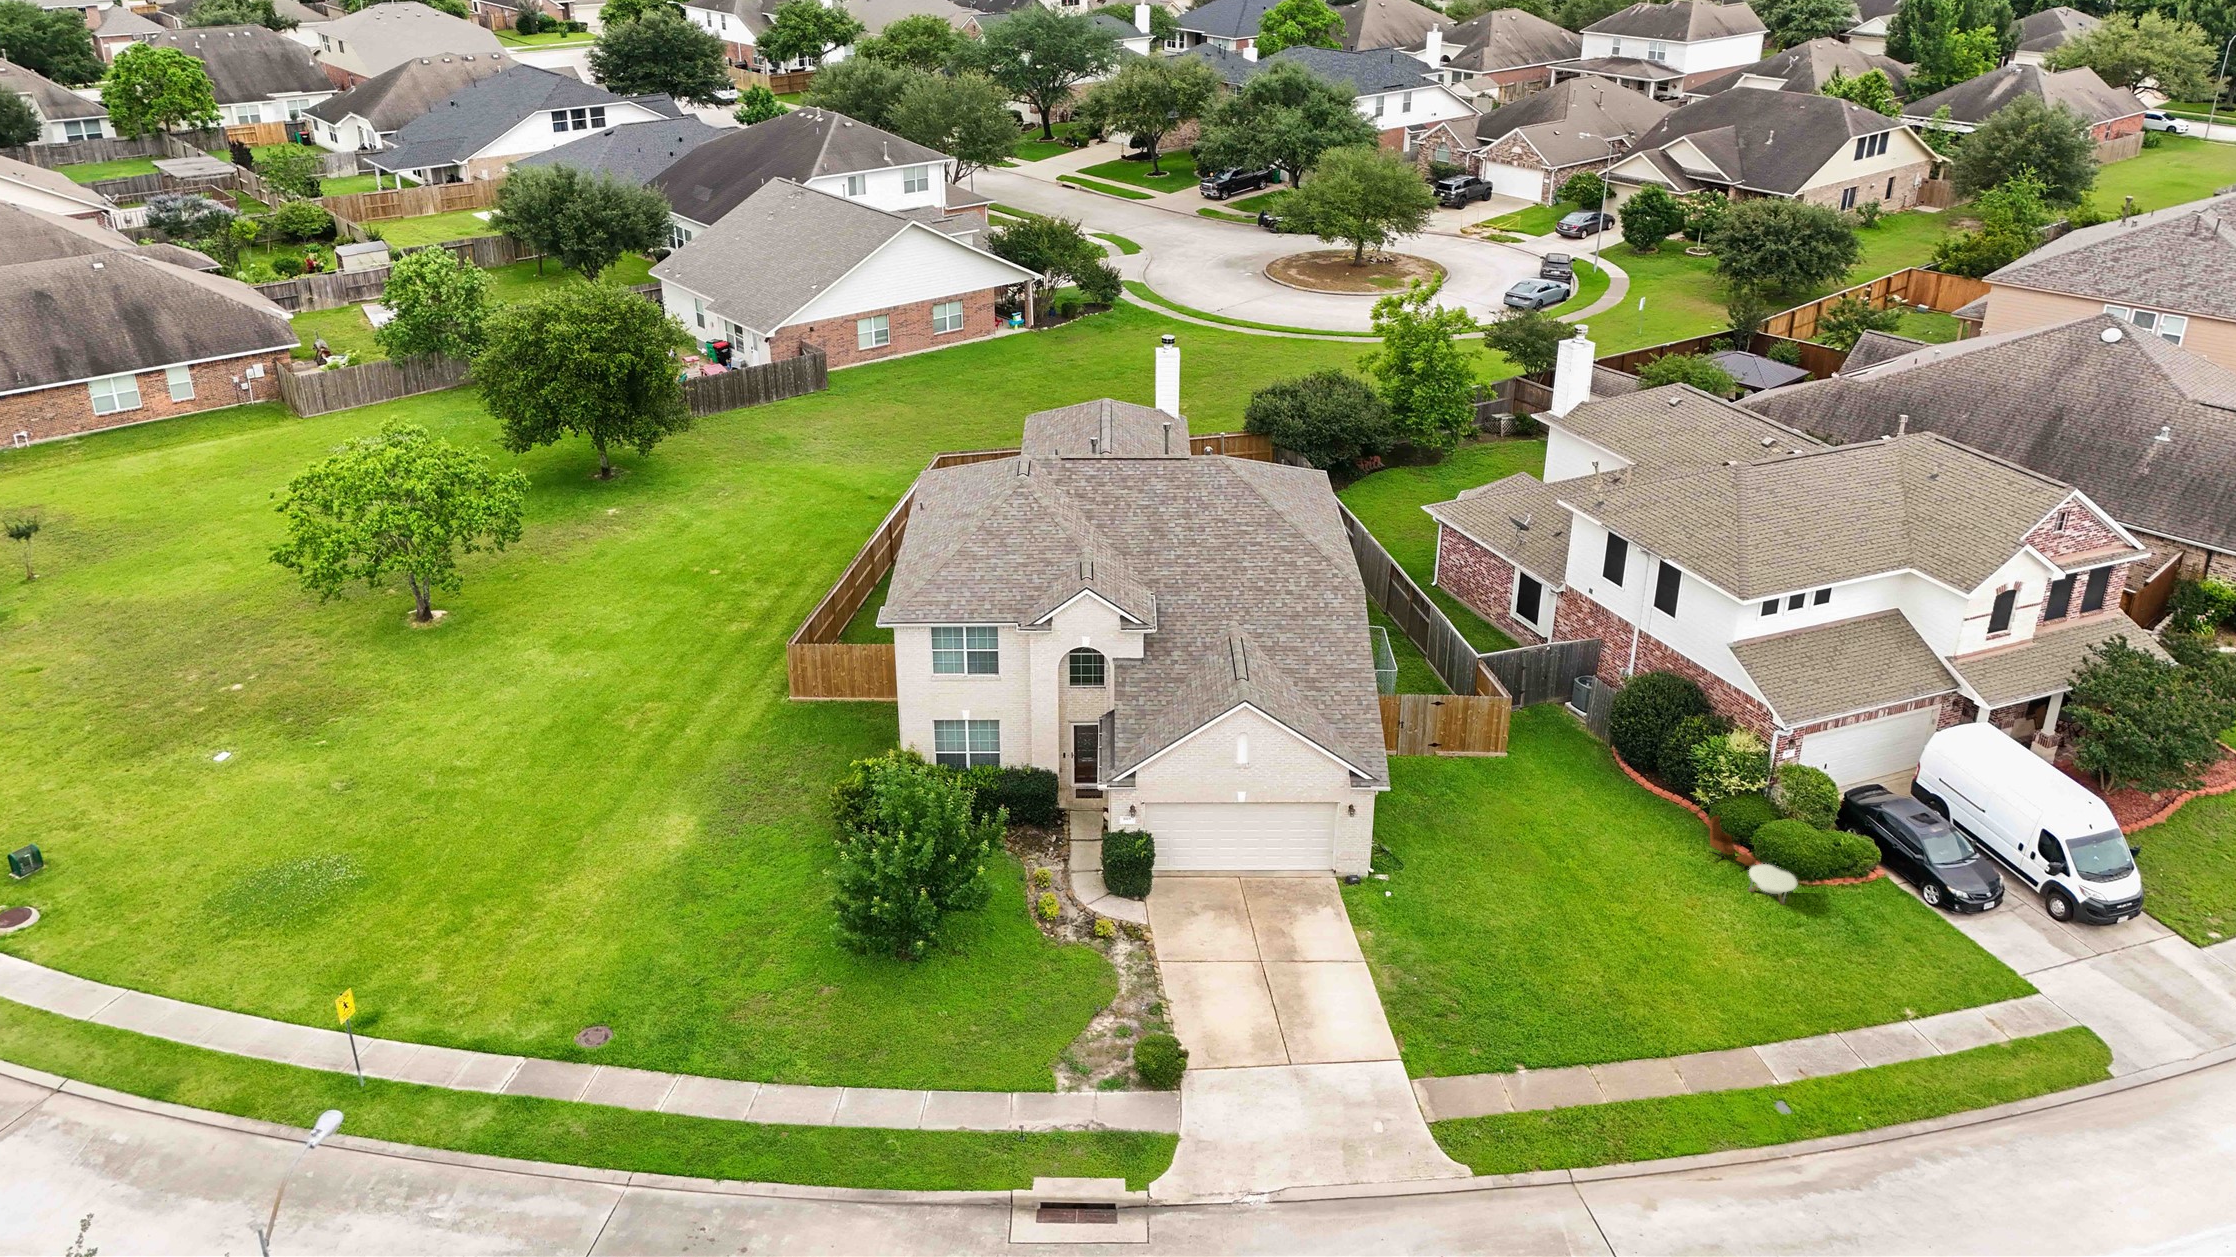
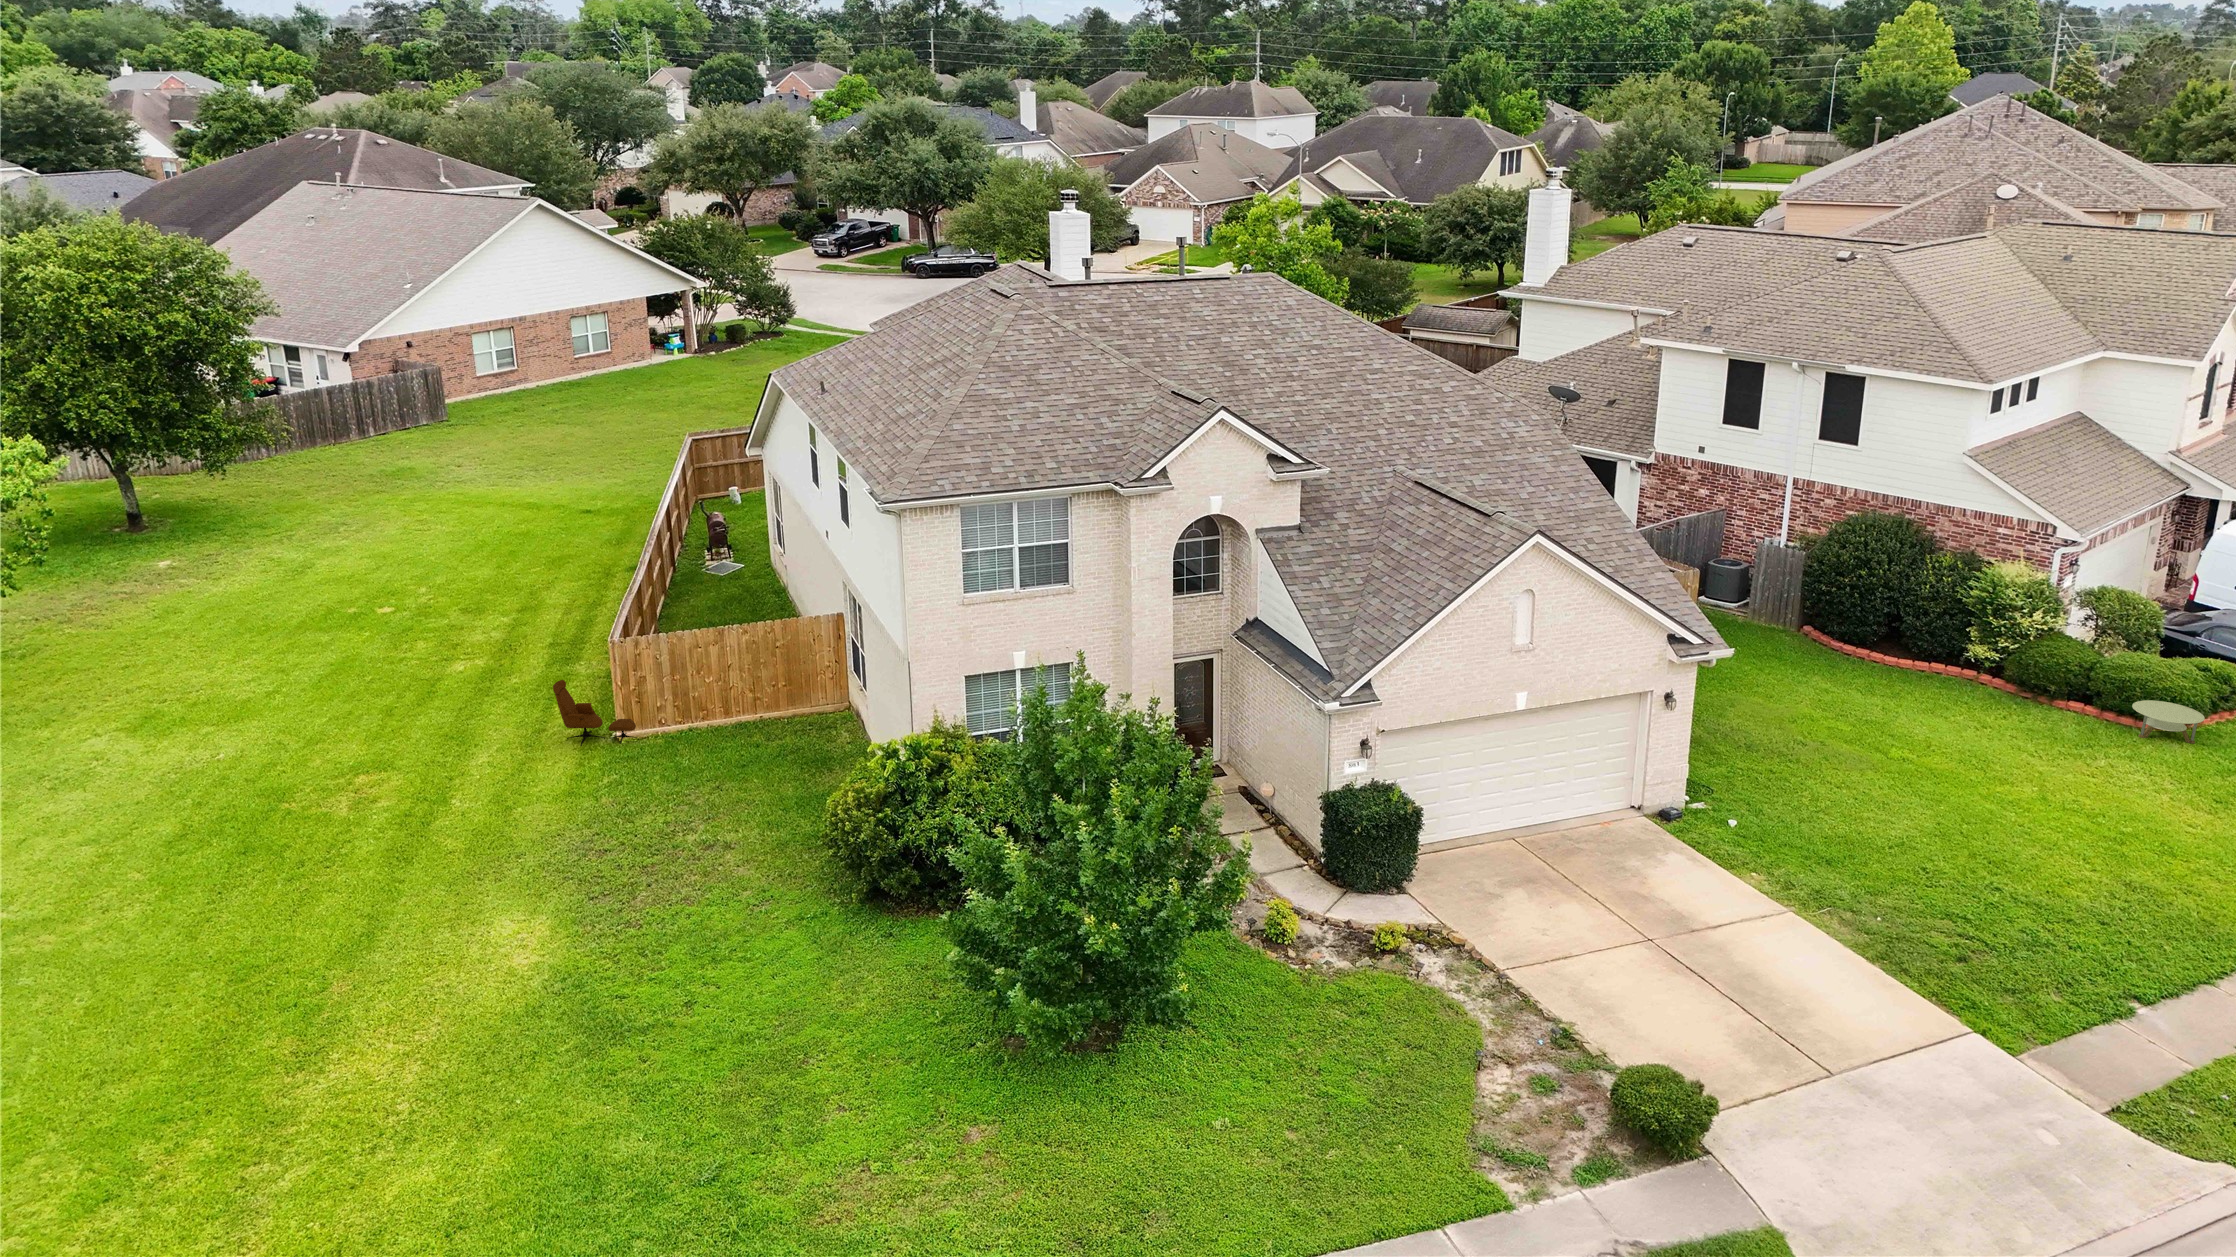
lounge chair: present [1710,816,1755,868] -> present [553,680,637,746]

